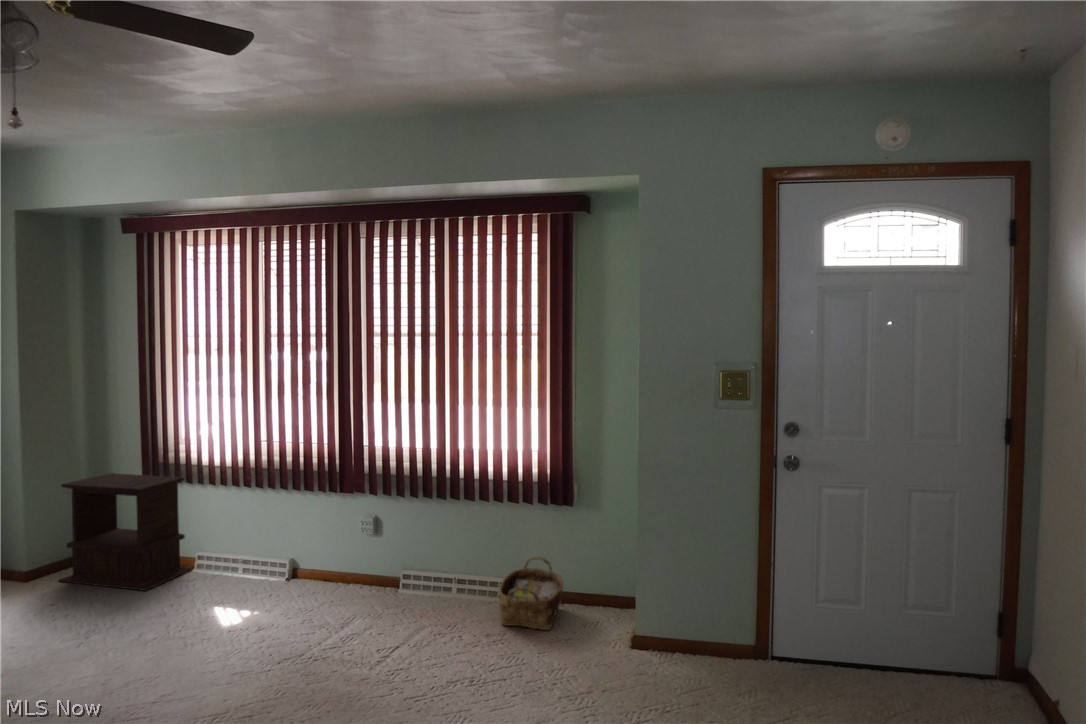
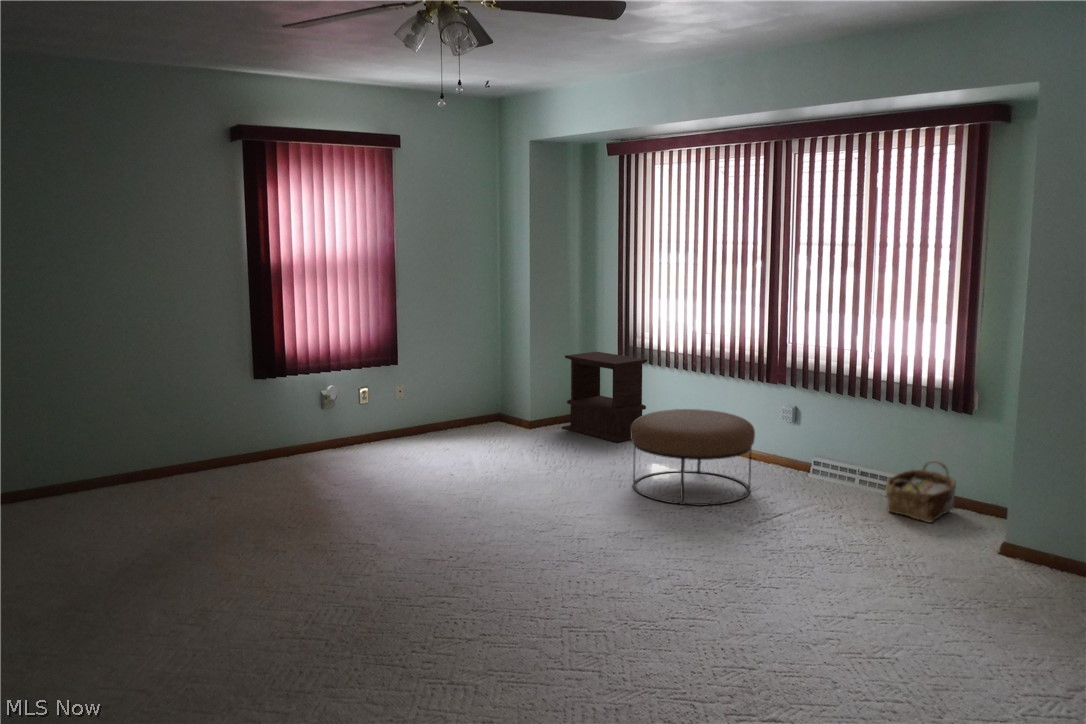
ottoman: none [173,538,345,685] -> present [631,409,755,505]

